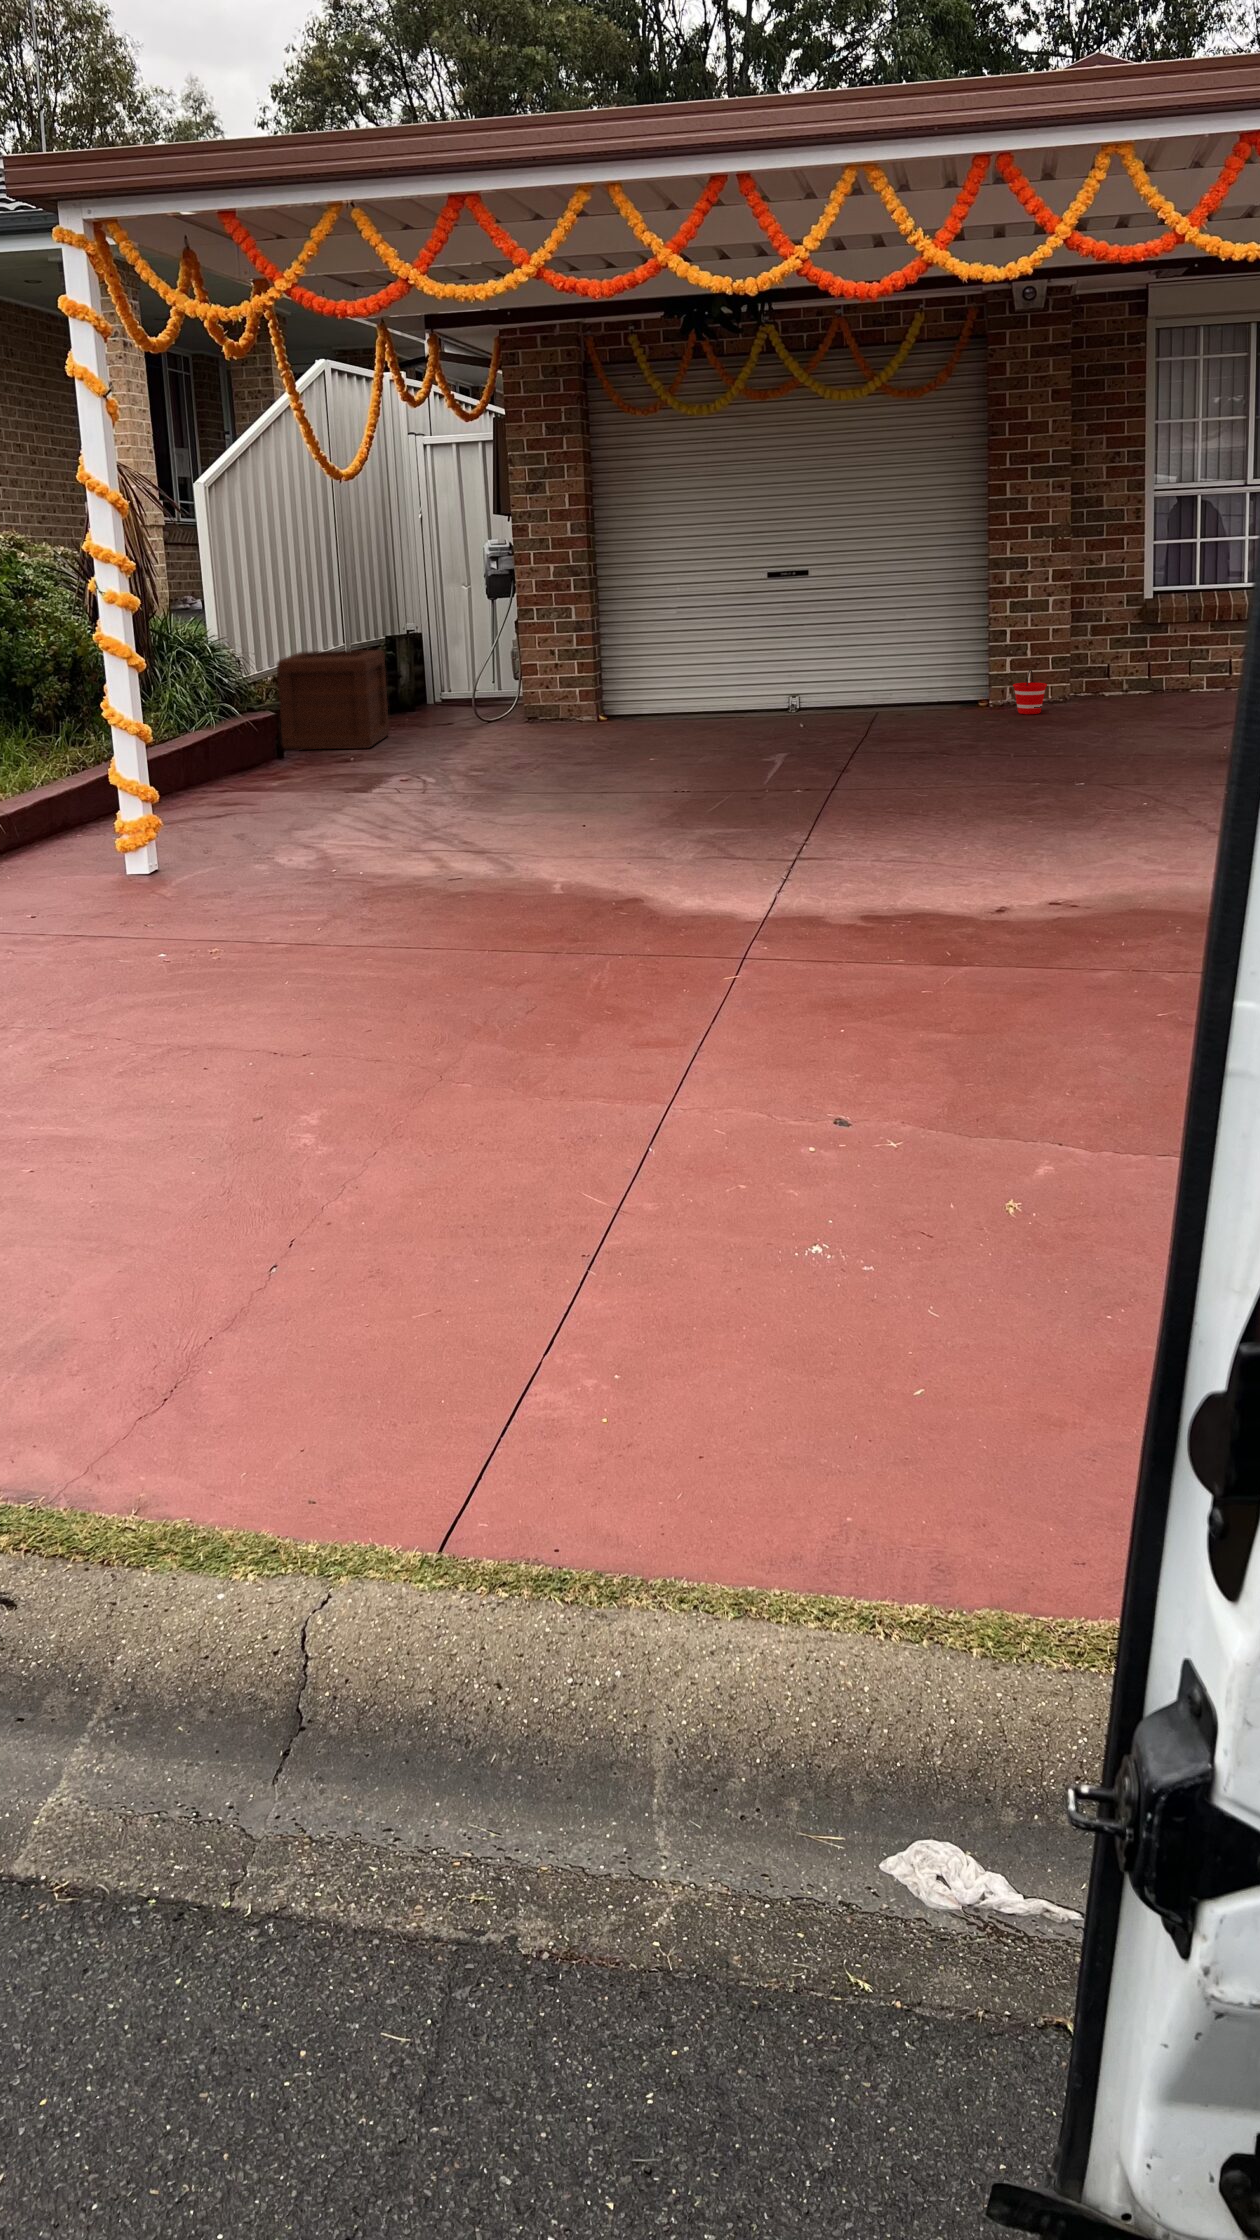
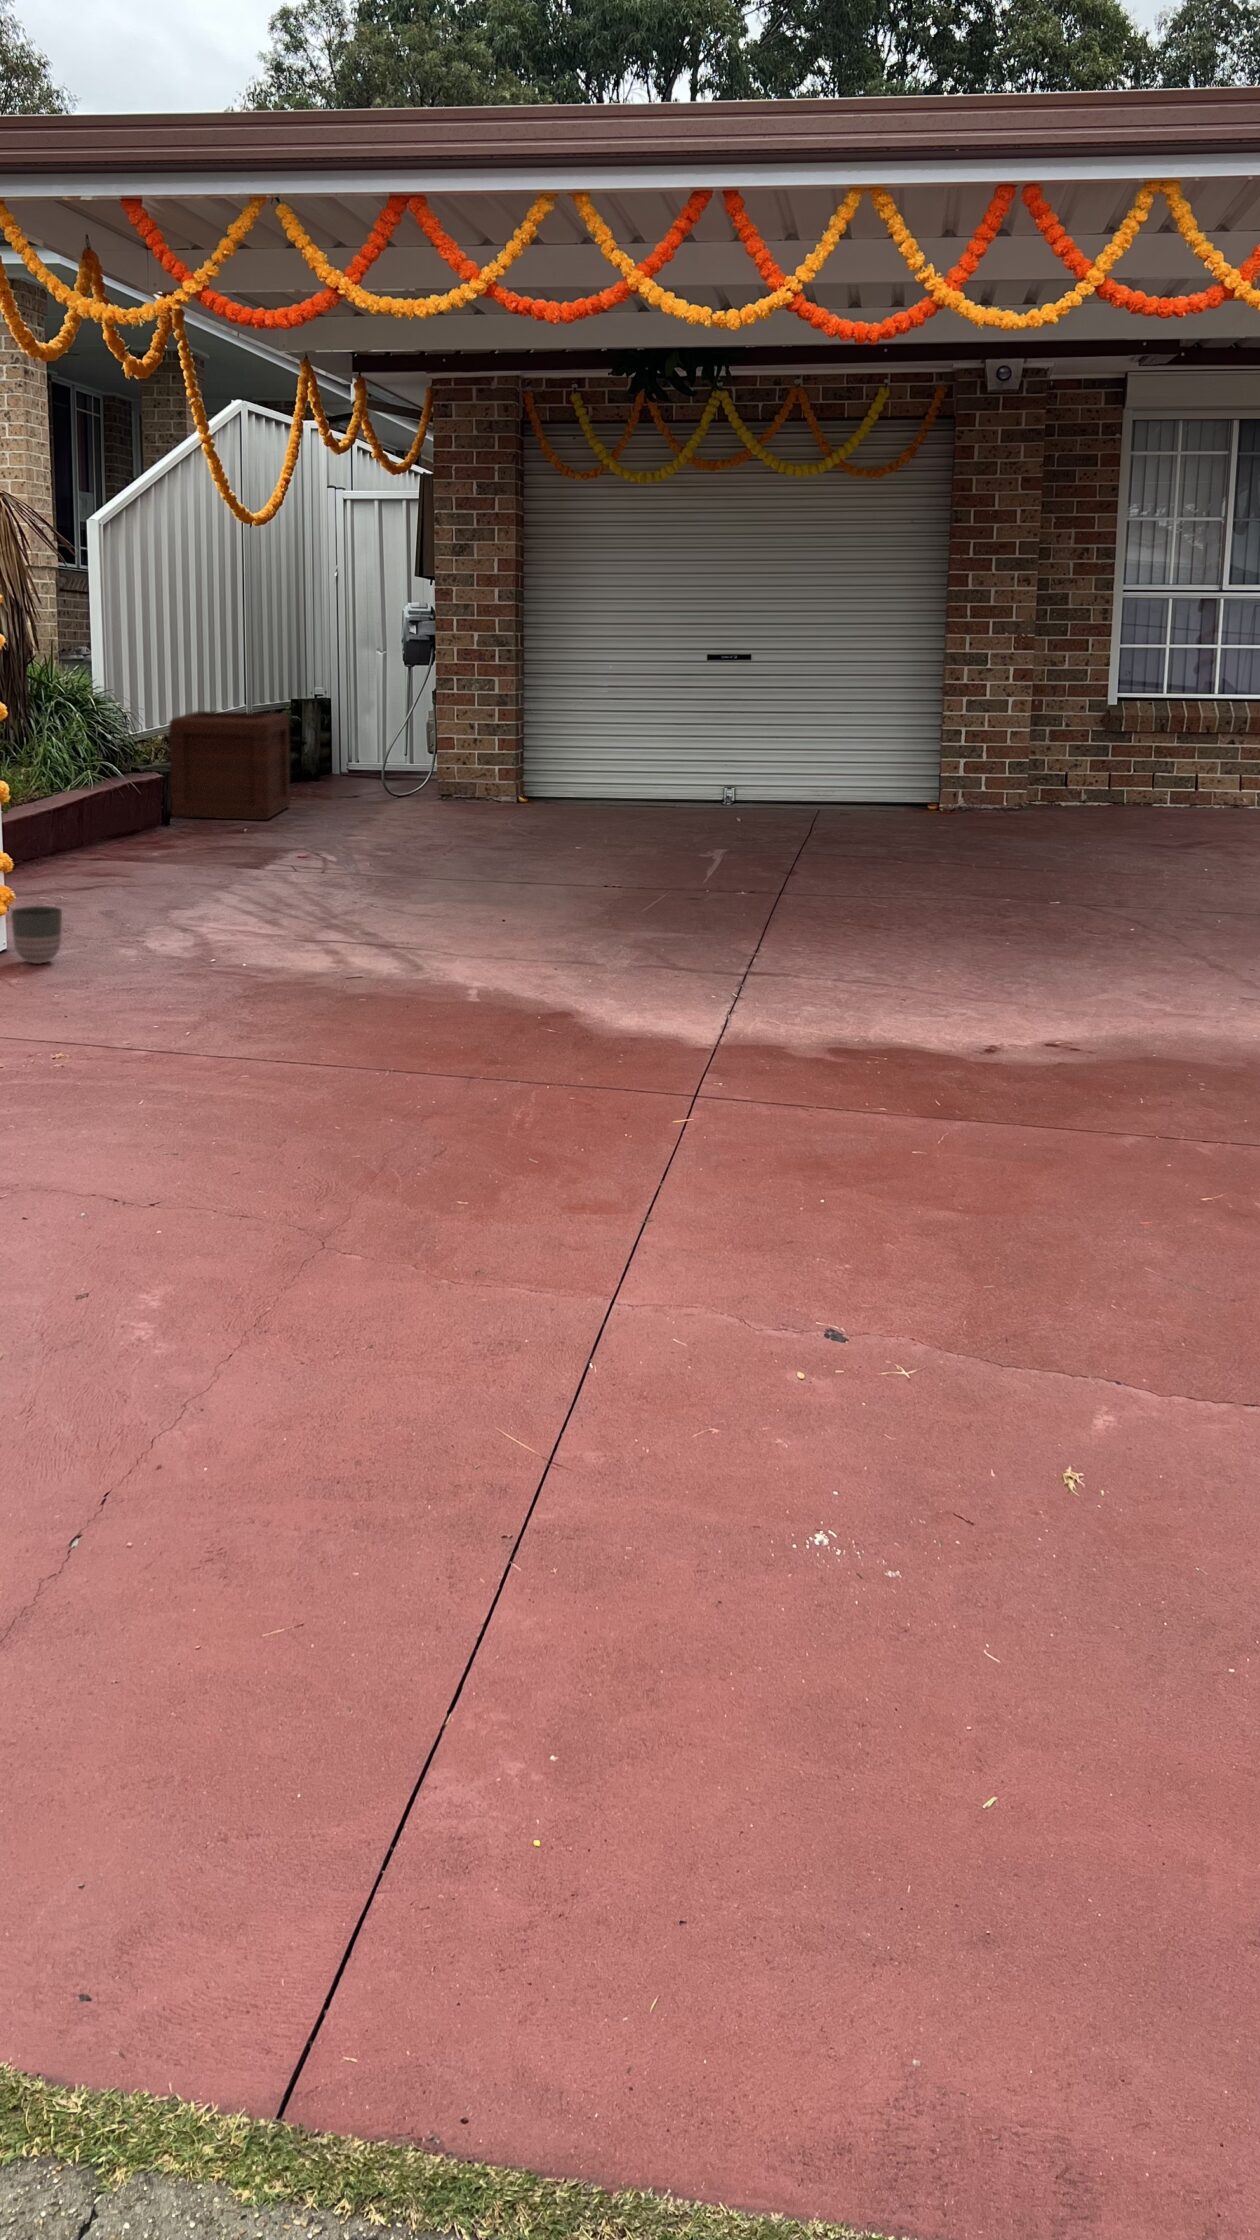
bucket: present [1013,670,1047,714] -> none [965,774,1001,821]
planter: none [159,831,202,880] -> present [11,906,62,964]

